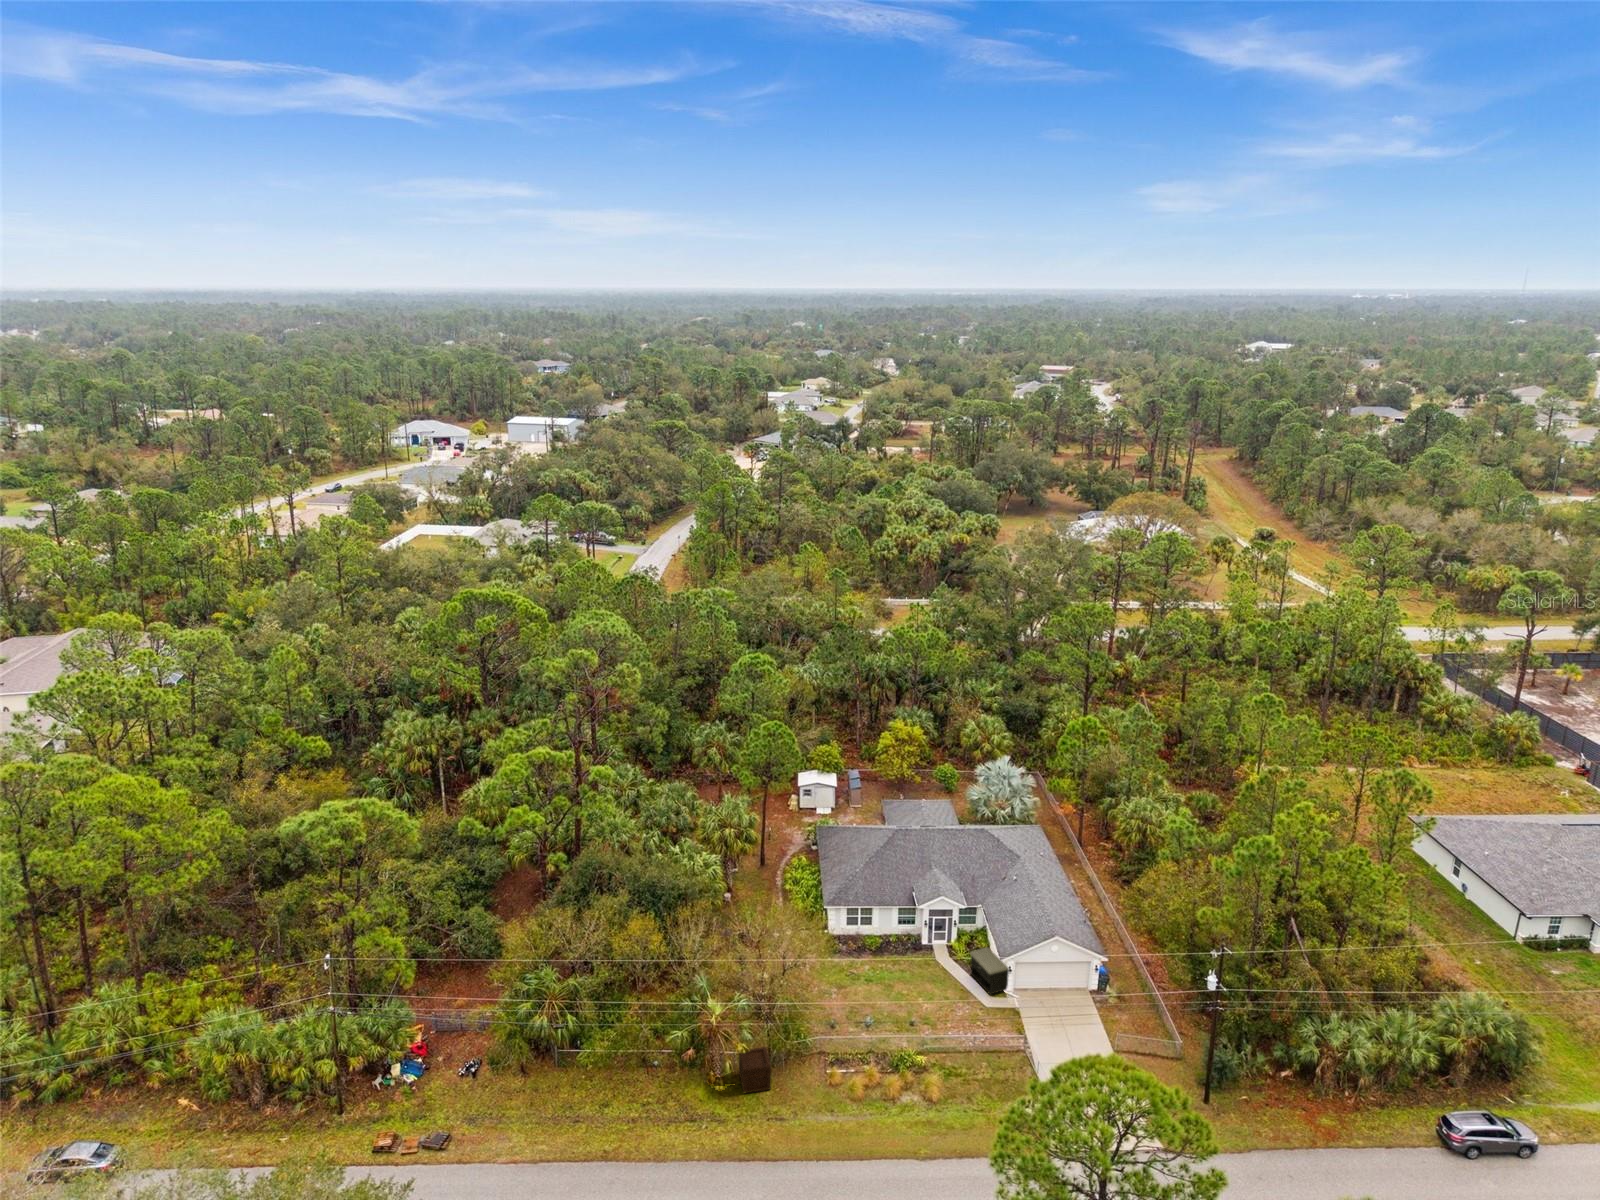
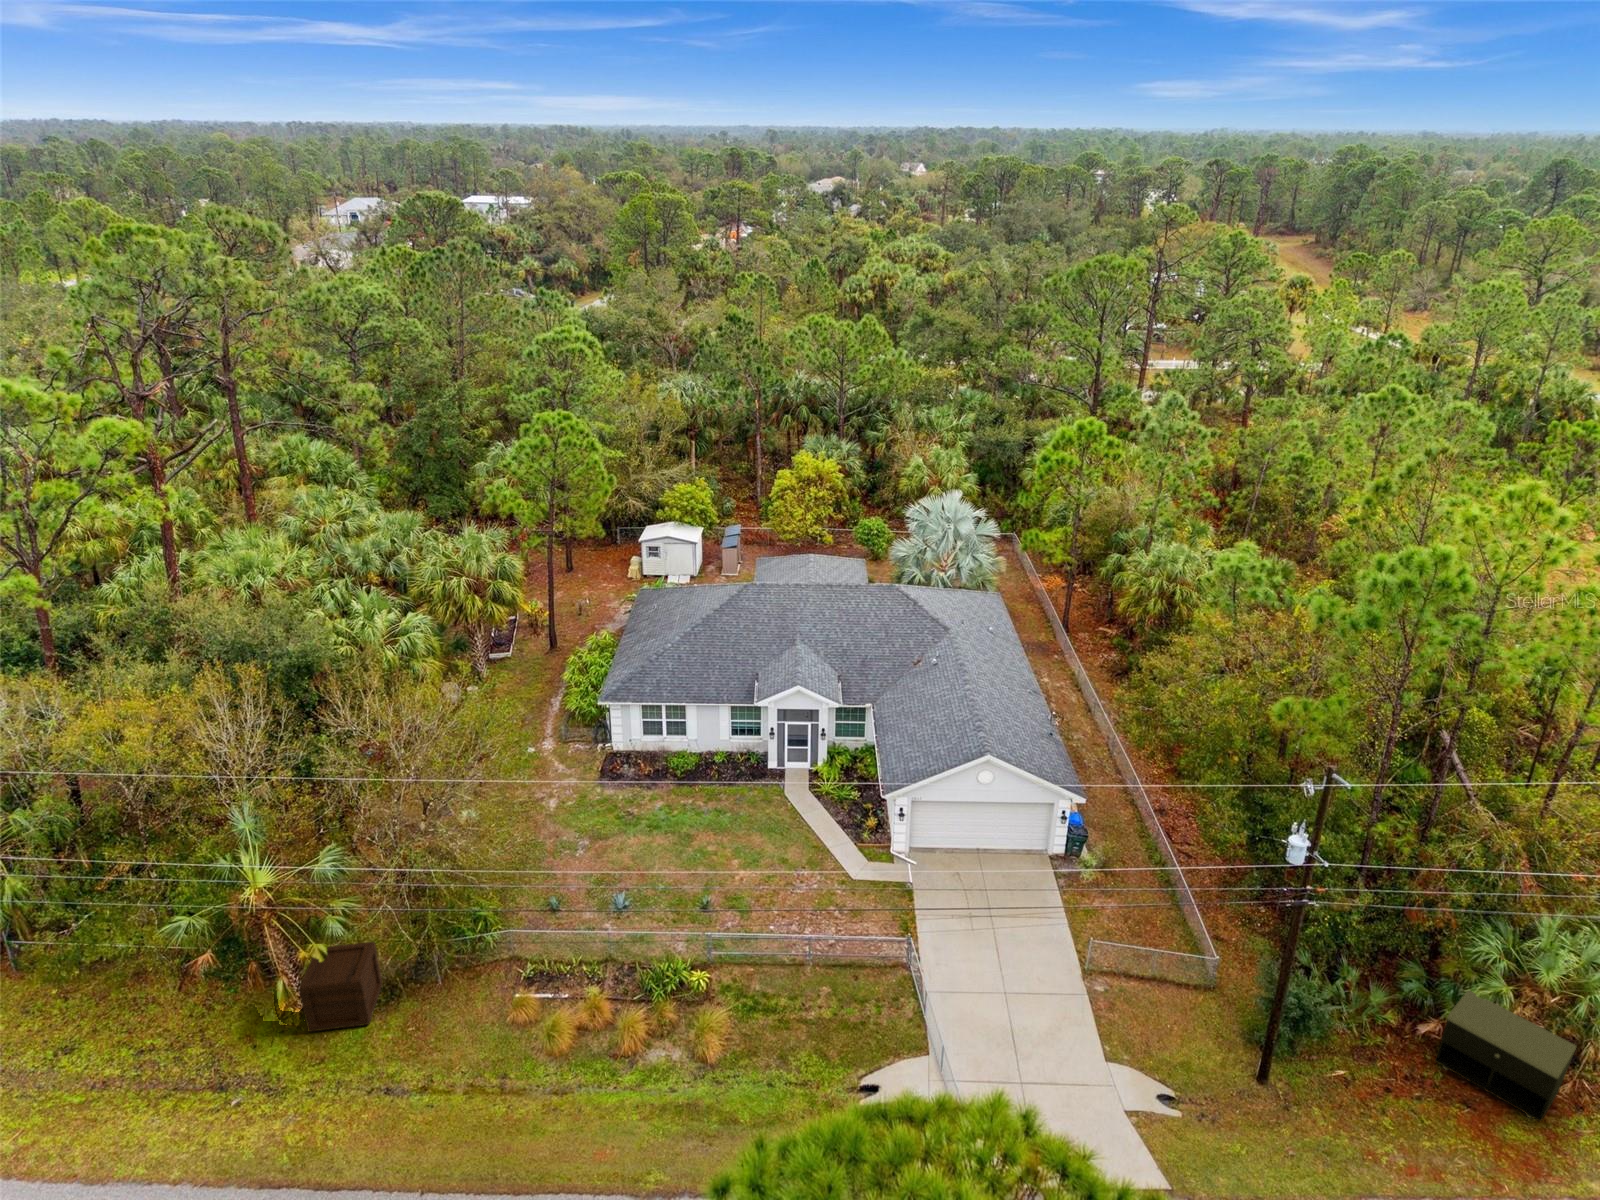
storage bench: present [970,948,1009,994] -> present [1434,990,1576,1122]

